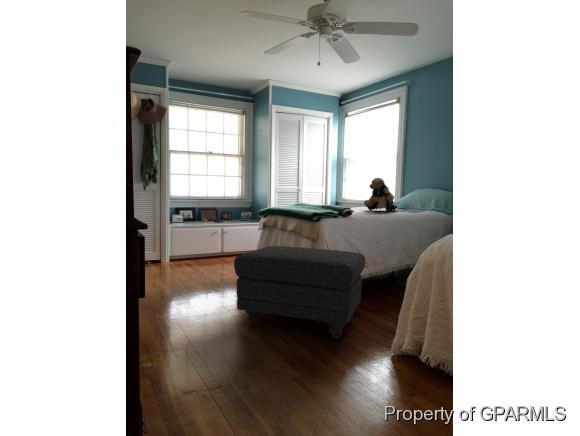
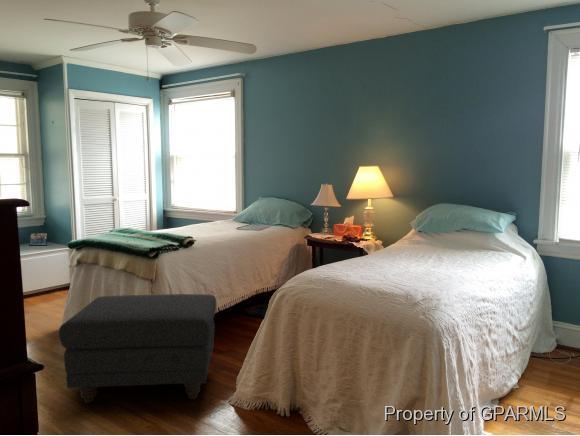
teddy bear: present [364,178,397,211] -> none [203,192,241,231]

